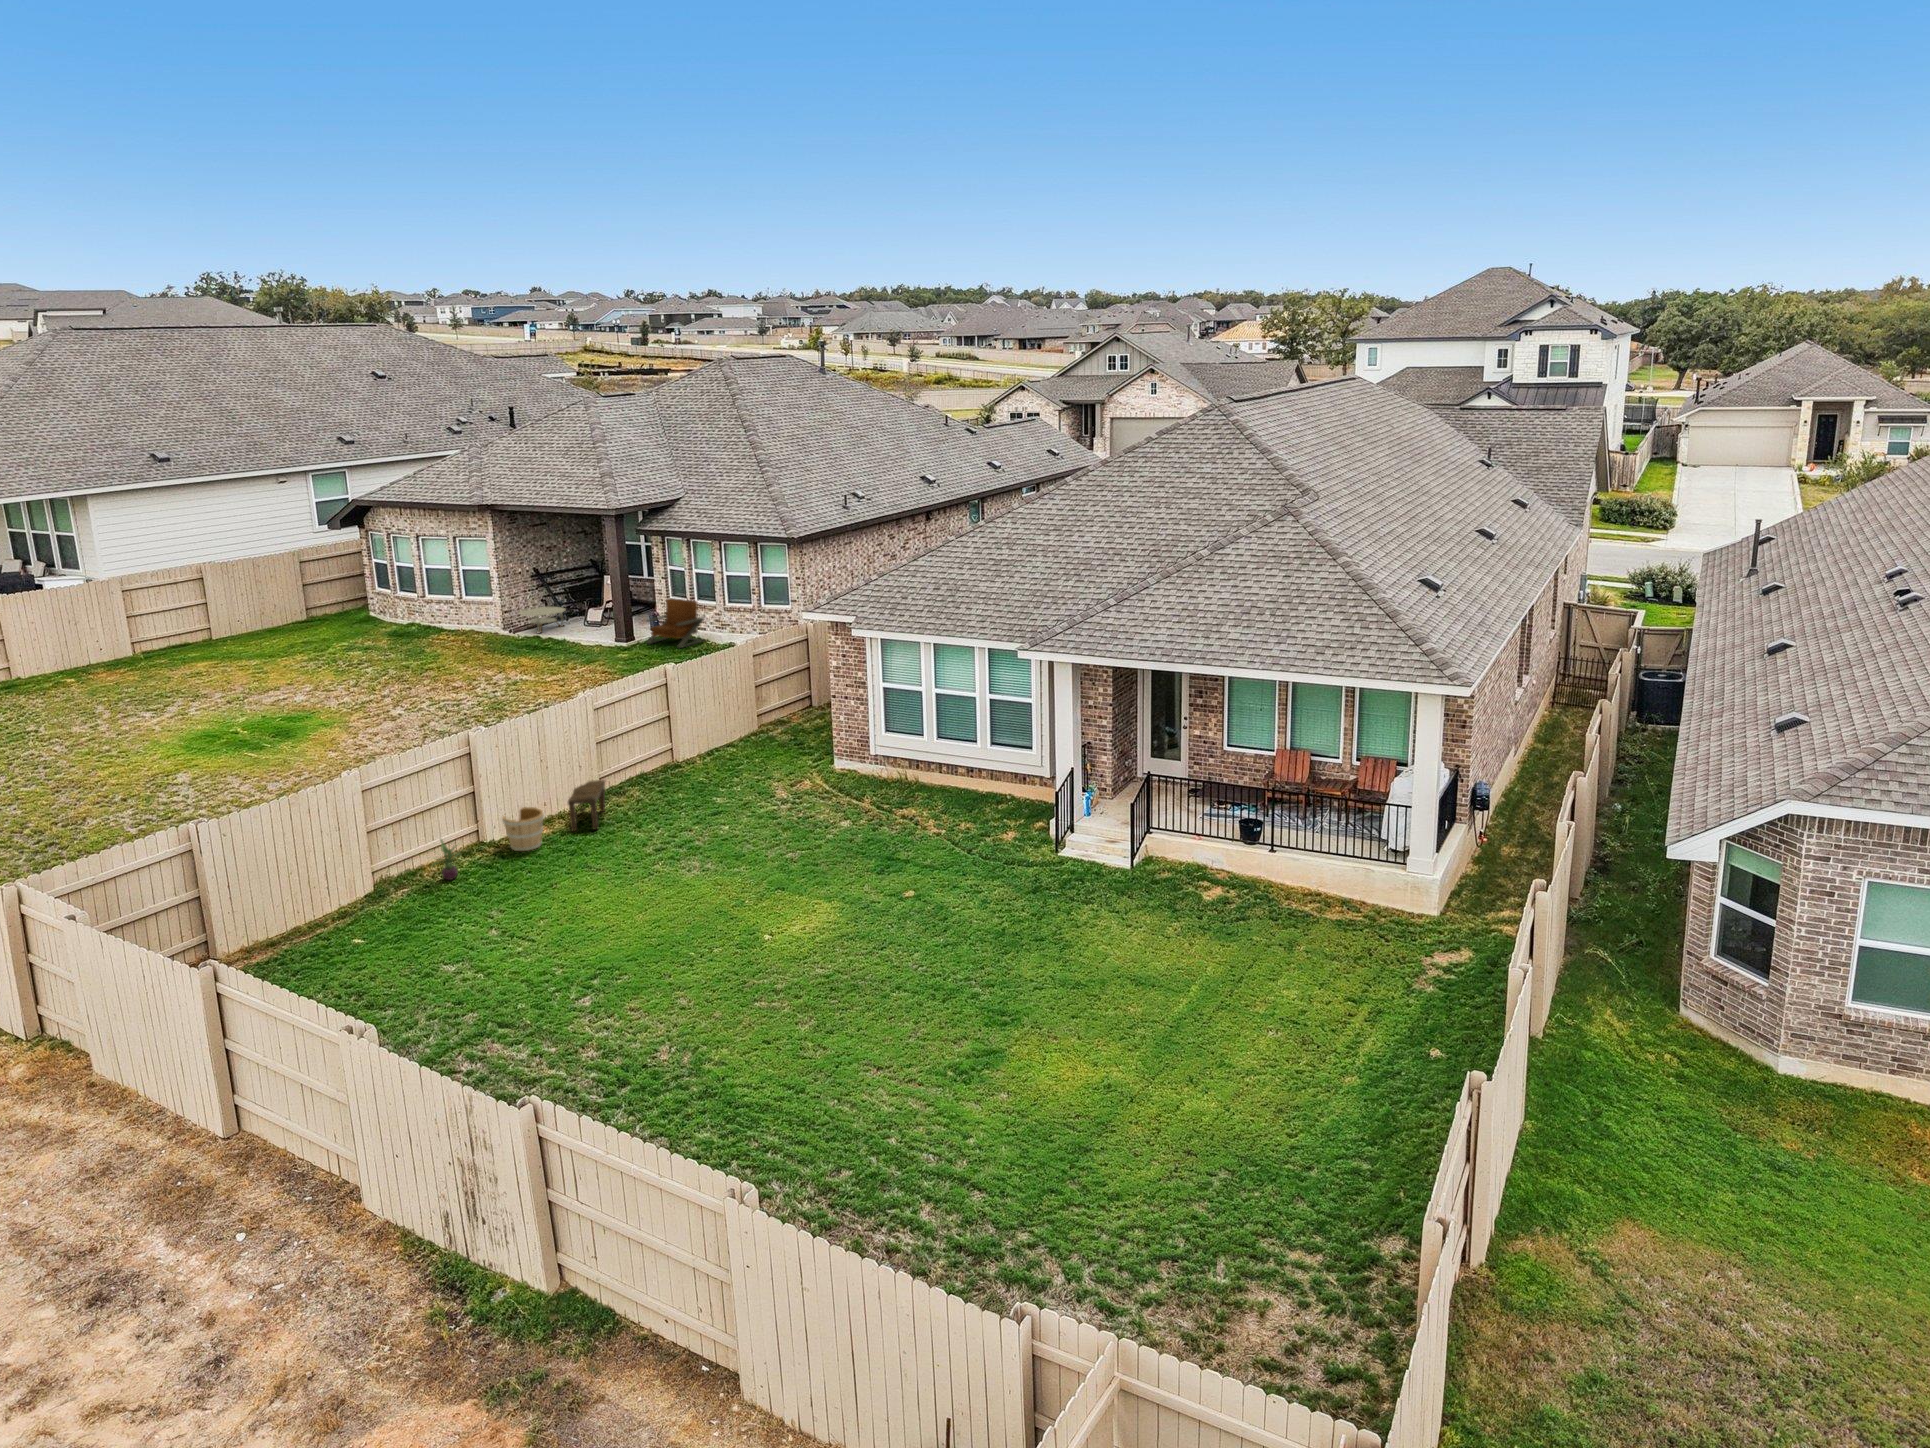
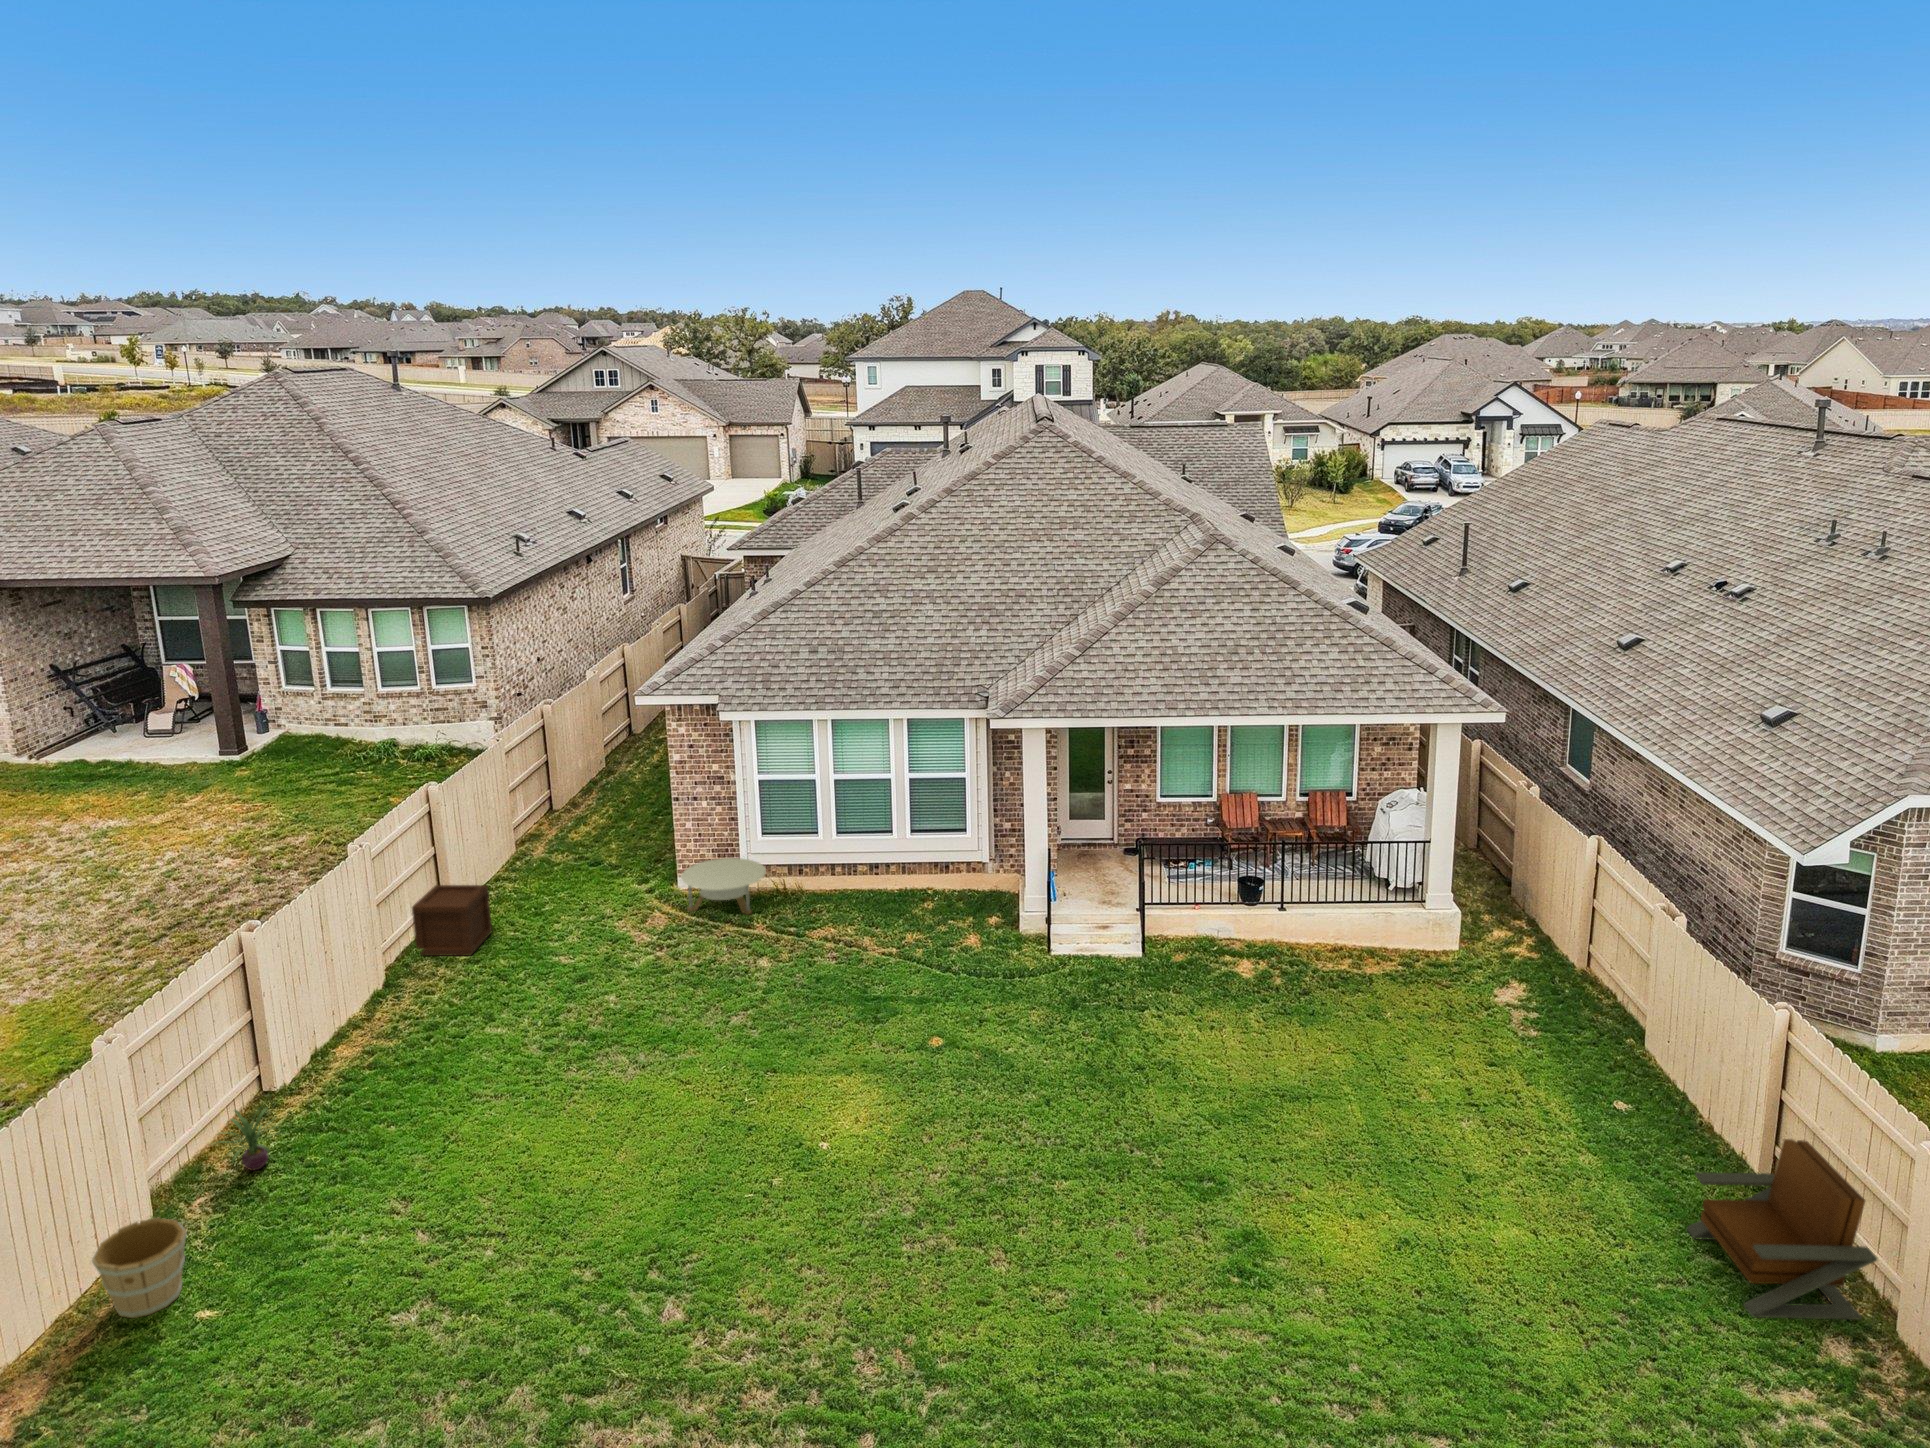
lounge chair: present [647,598,704,648] -> present [1687,1139,1877,1320]
round table: present [519,607,565,633] -> present [681,858,766,914]
wooden crate: none [631,736,691,789] -> present [412,885,492,956]
bench: present [568,780,605,831] -> none [369,963,428,1047]
wooden bucket: present [502,807,544,851] -> present [92,1218,187,1318]

